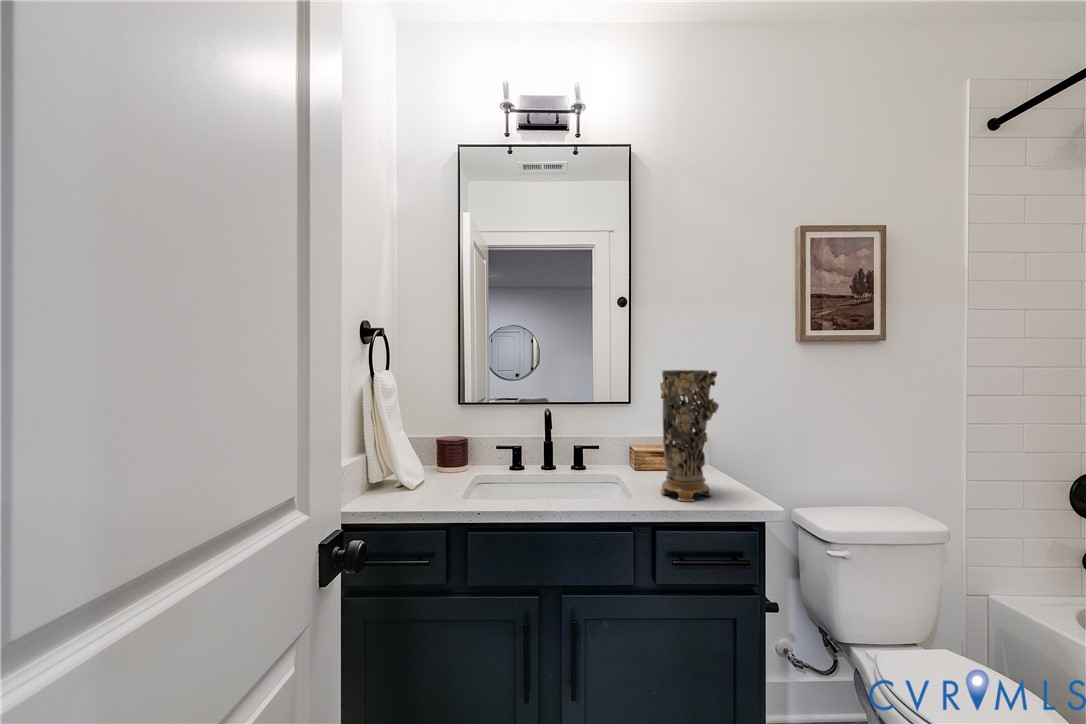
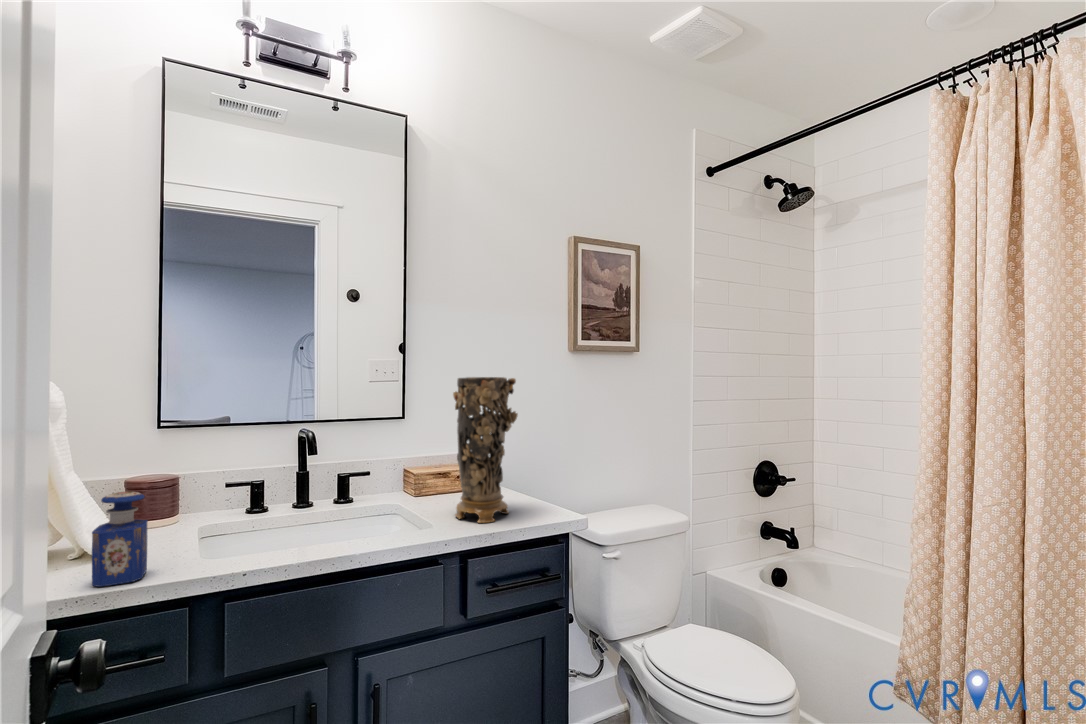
perfume bottle: none [408,446,439,506] -> present [92,492,148,587]

